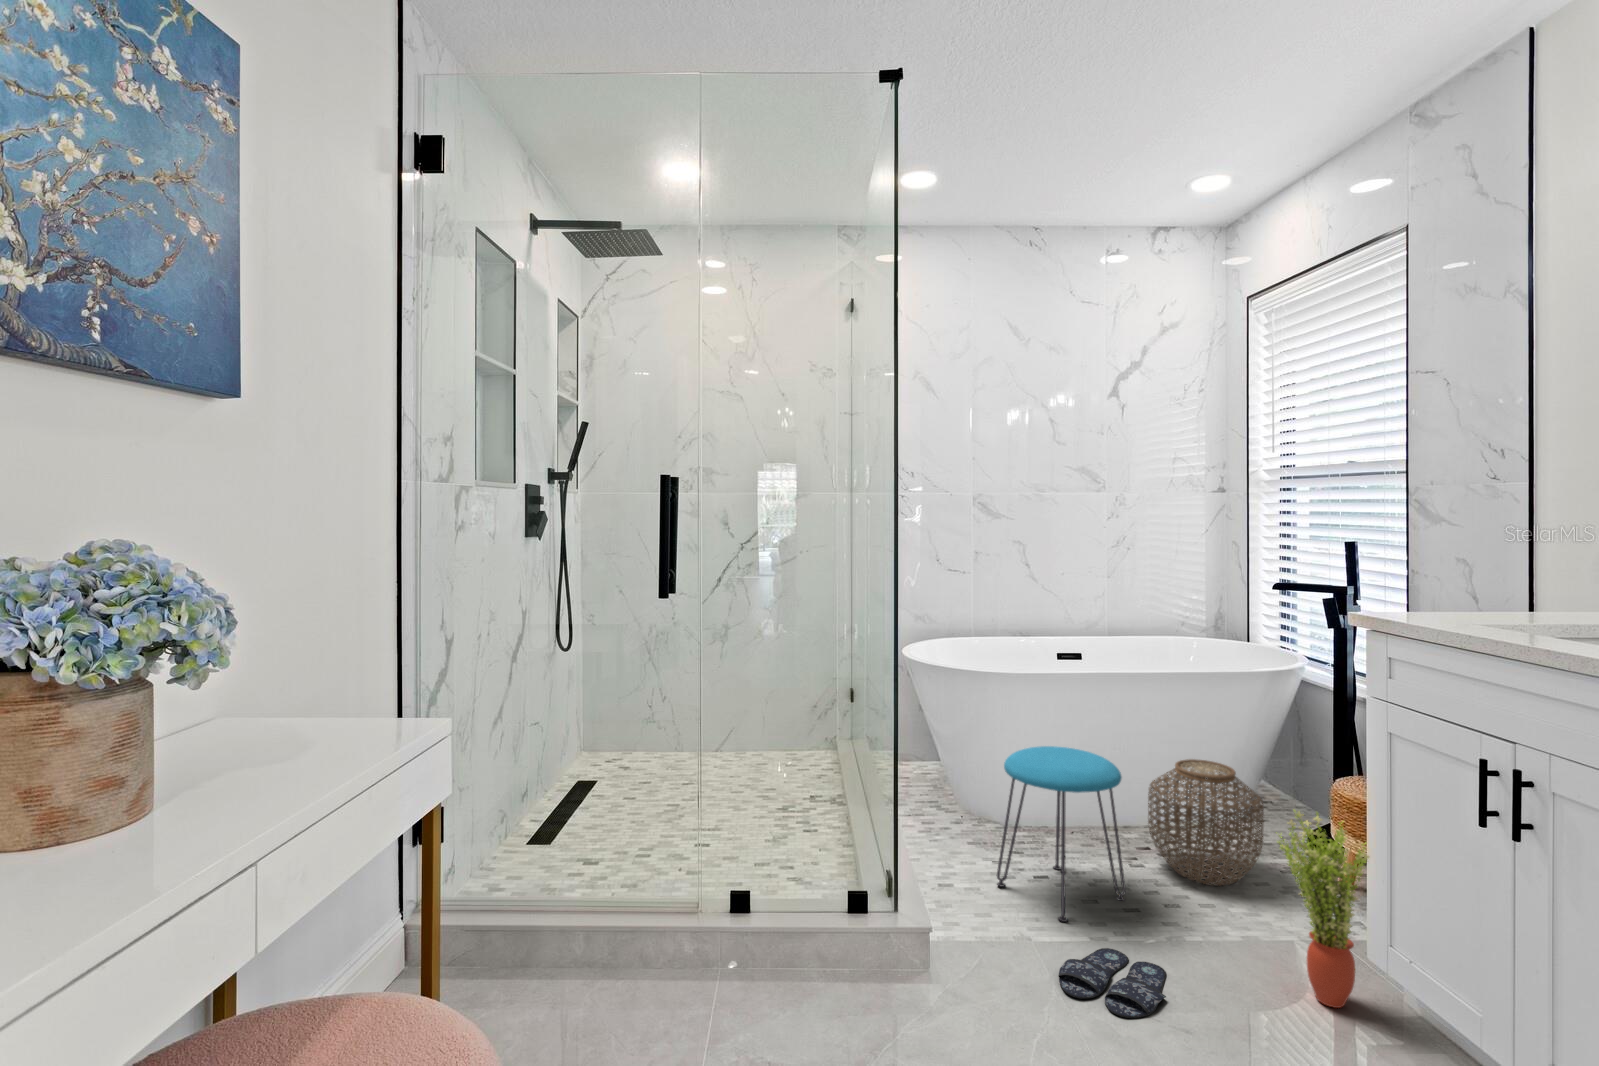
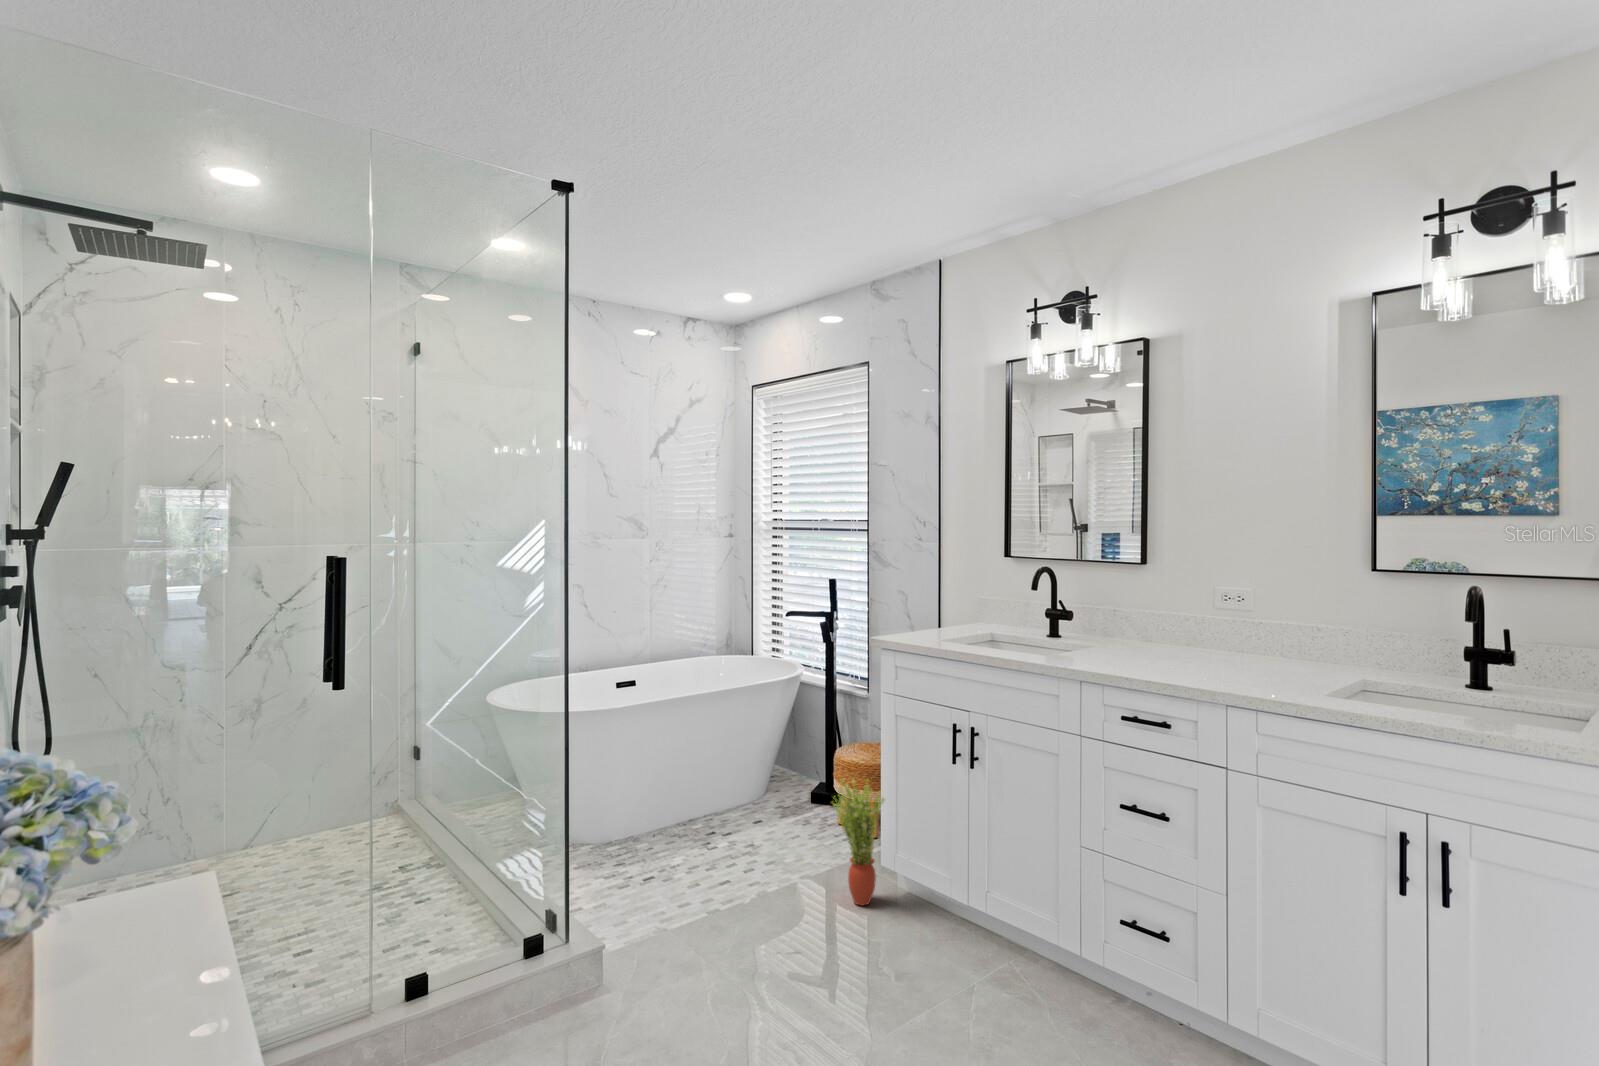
stool: present [997,746,1126,922] -> none [616,763,716,906]
woven basket: present [1148,759,1264,885] -> none [719,754,798,849]
slippers: present [1058,948,1166,1018] -> none [698,913,773,957]

